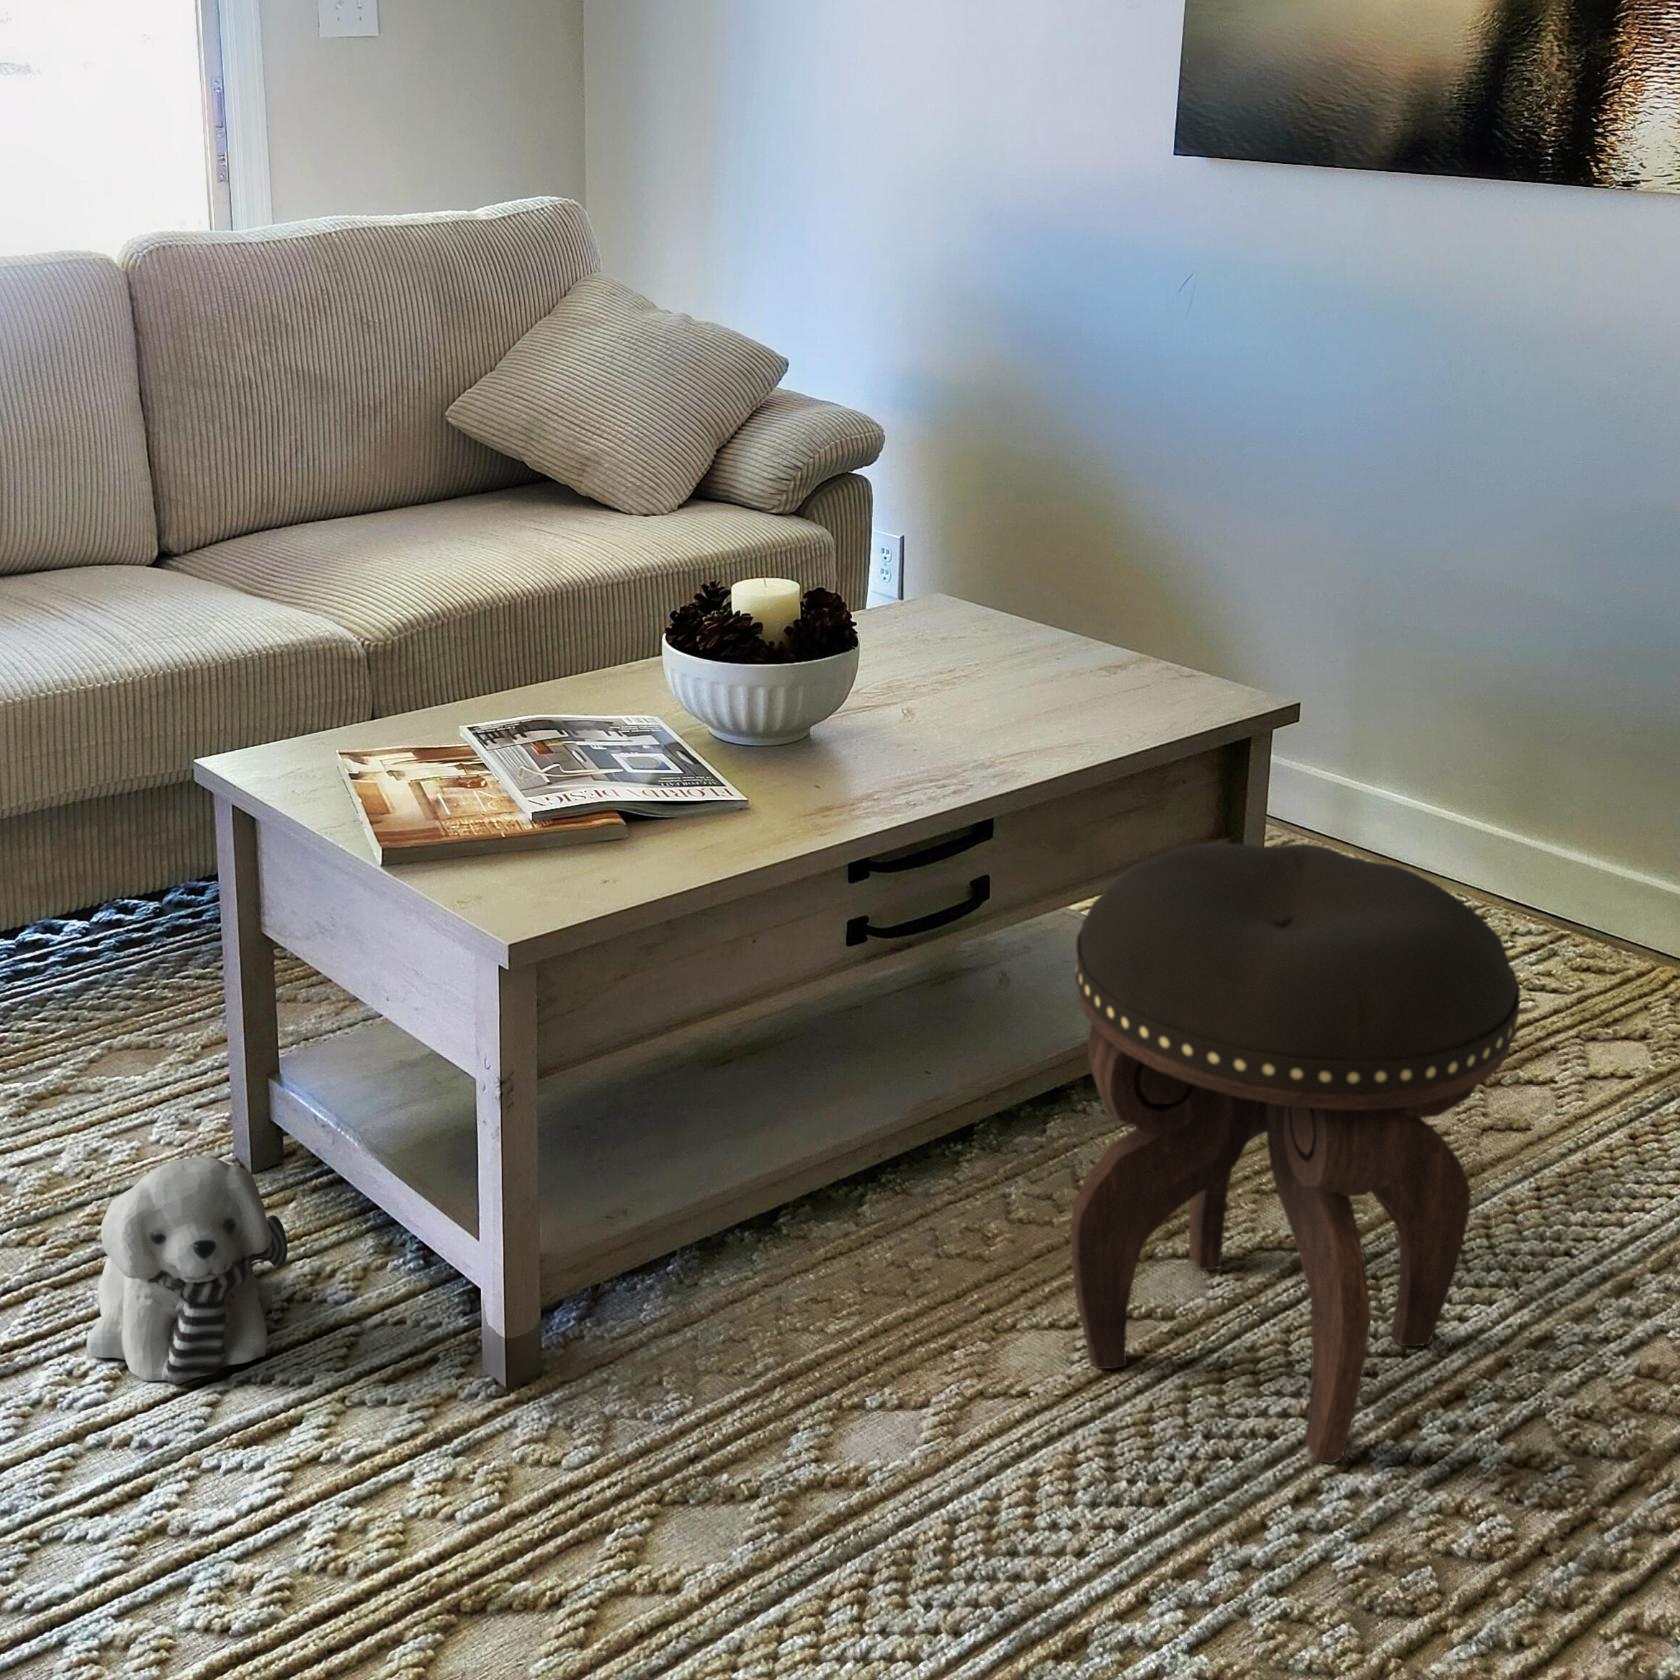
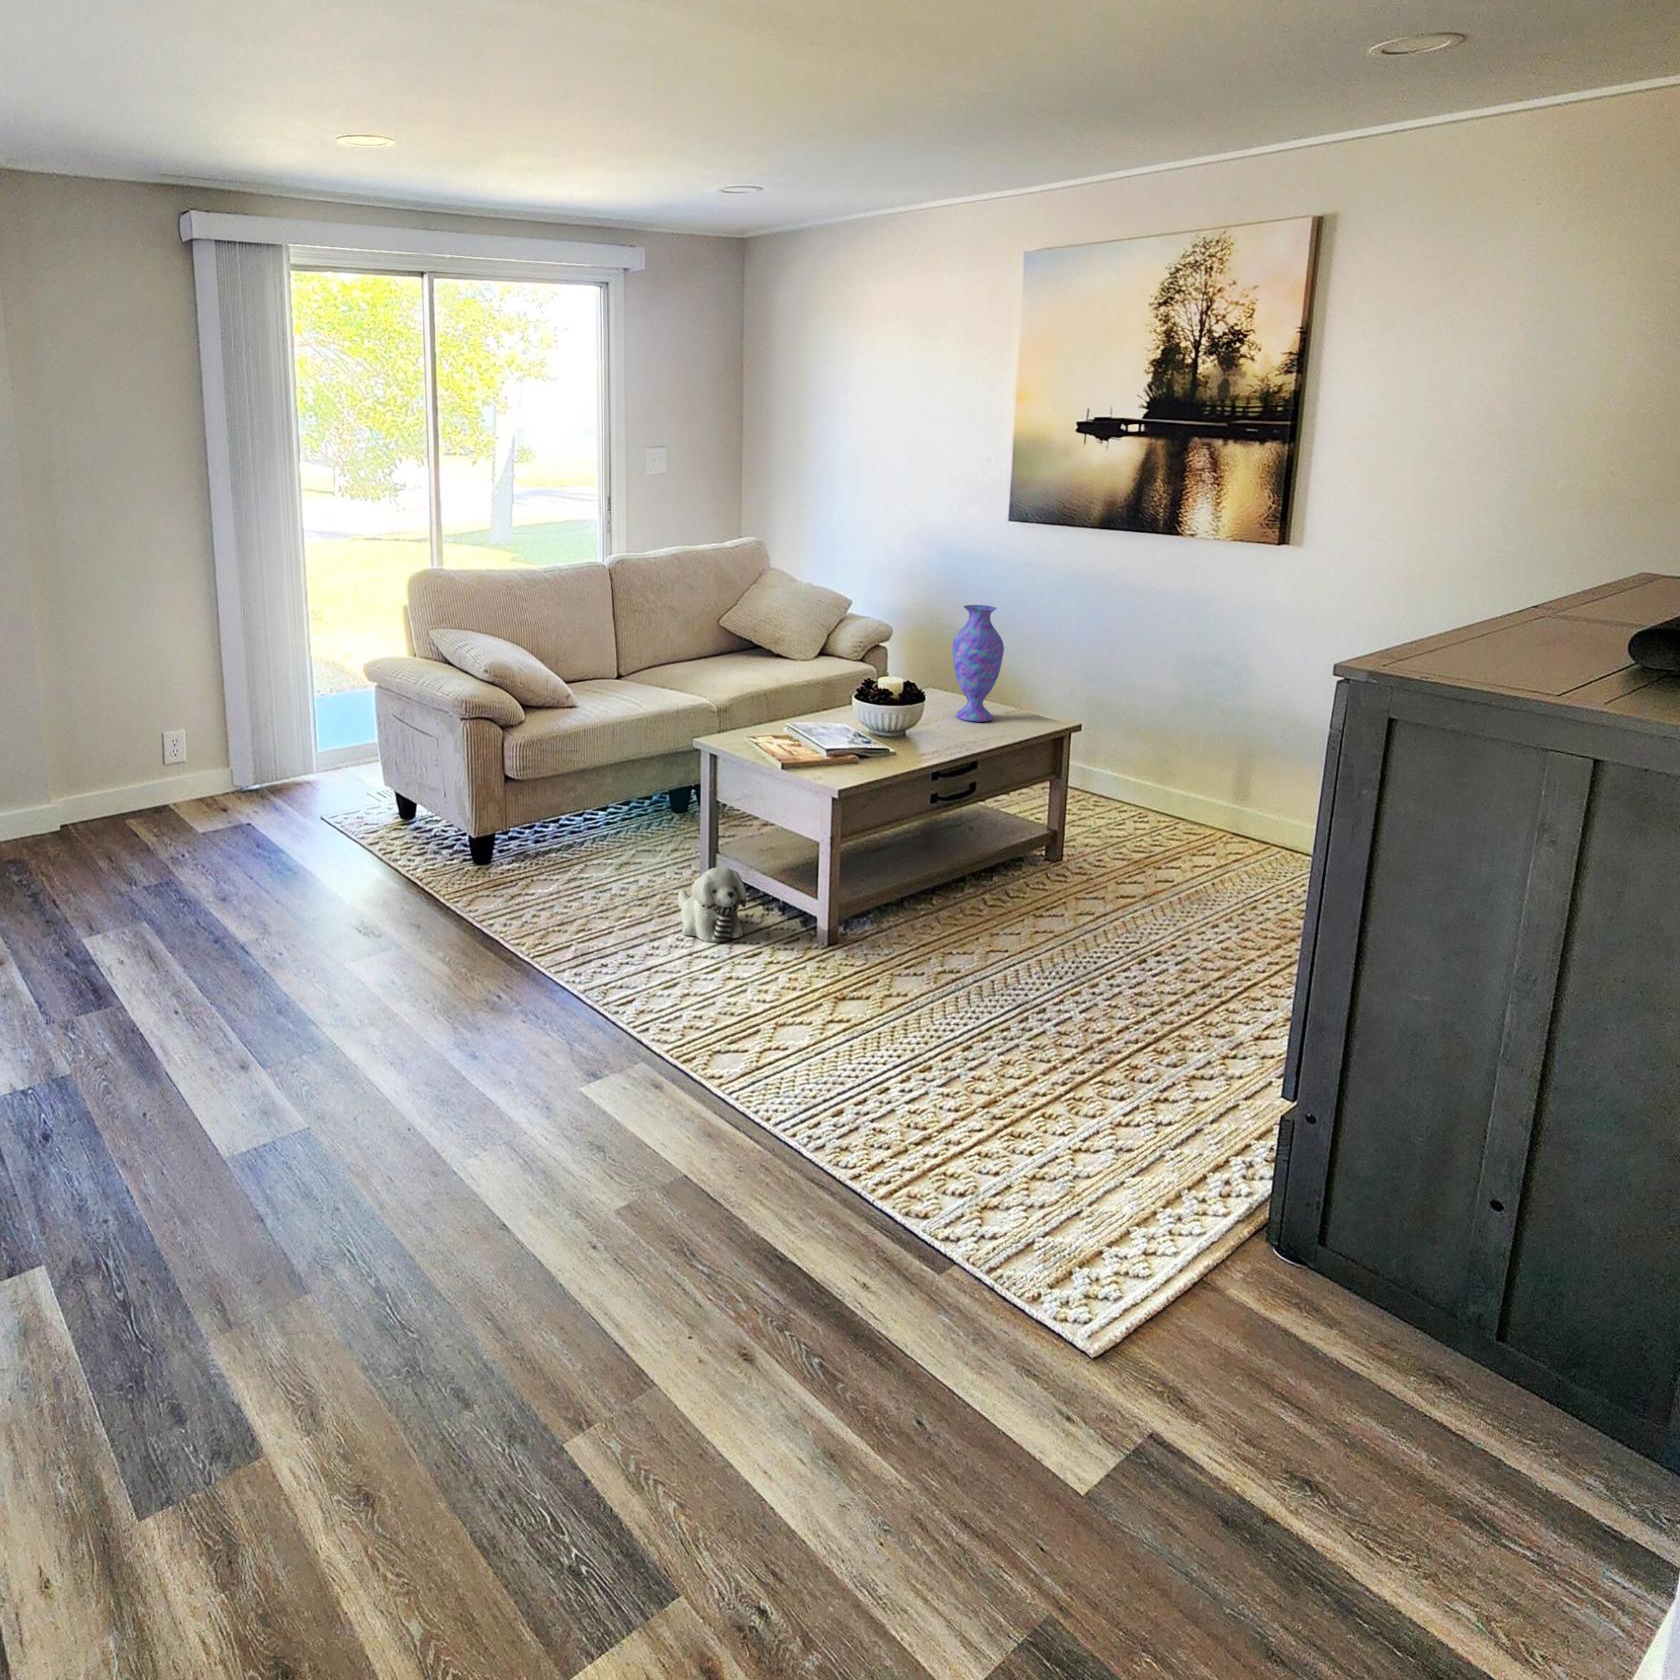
vase: none [959,369,1098,694] -> present [952,605,1004,722]
footstool: present [1070,843,1521,1464] -> none [1020,766,1175,970]

